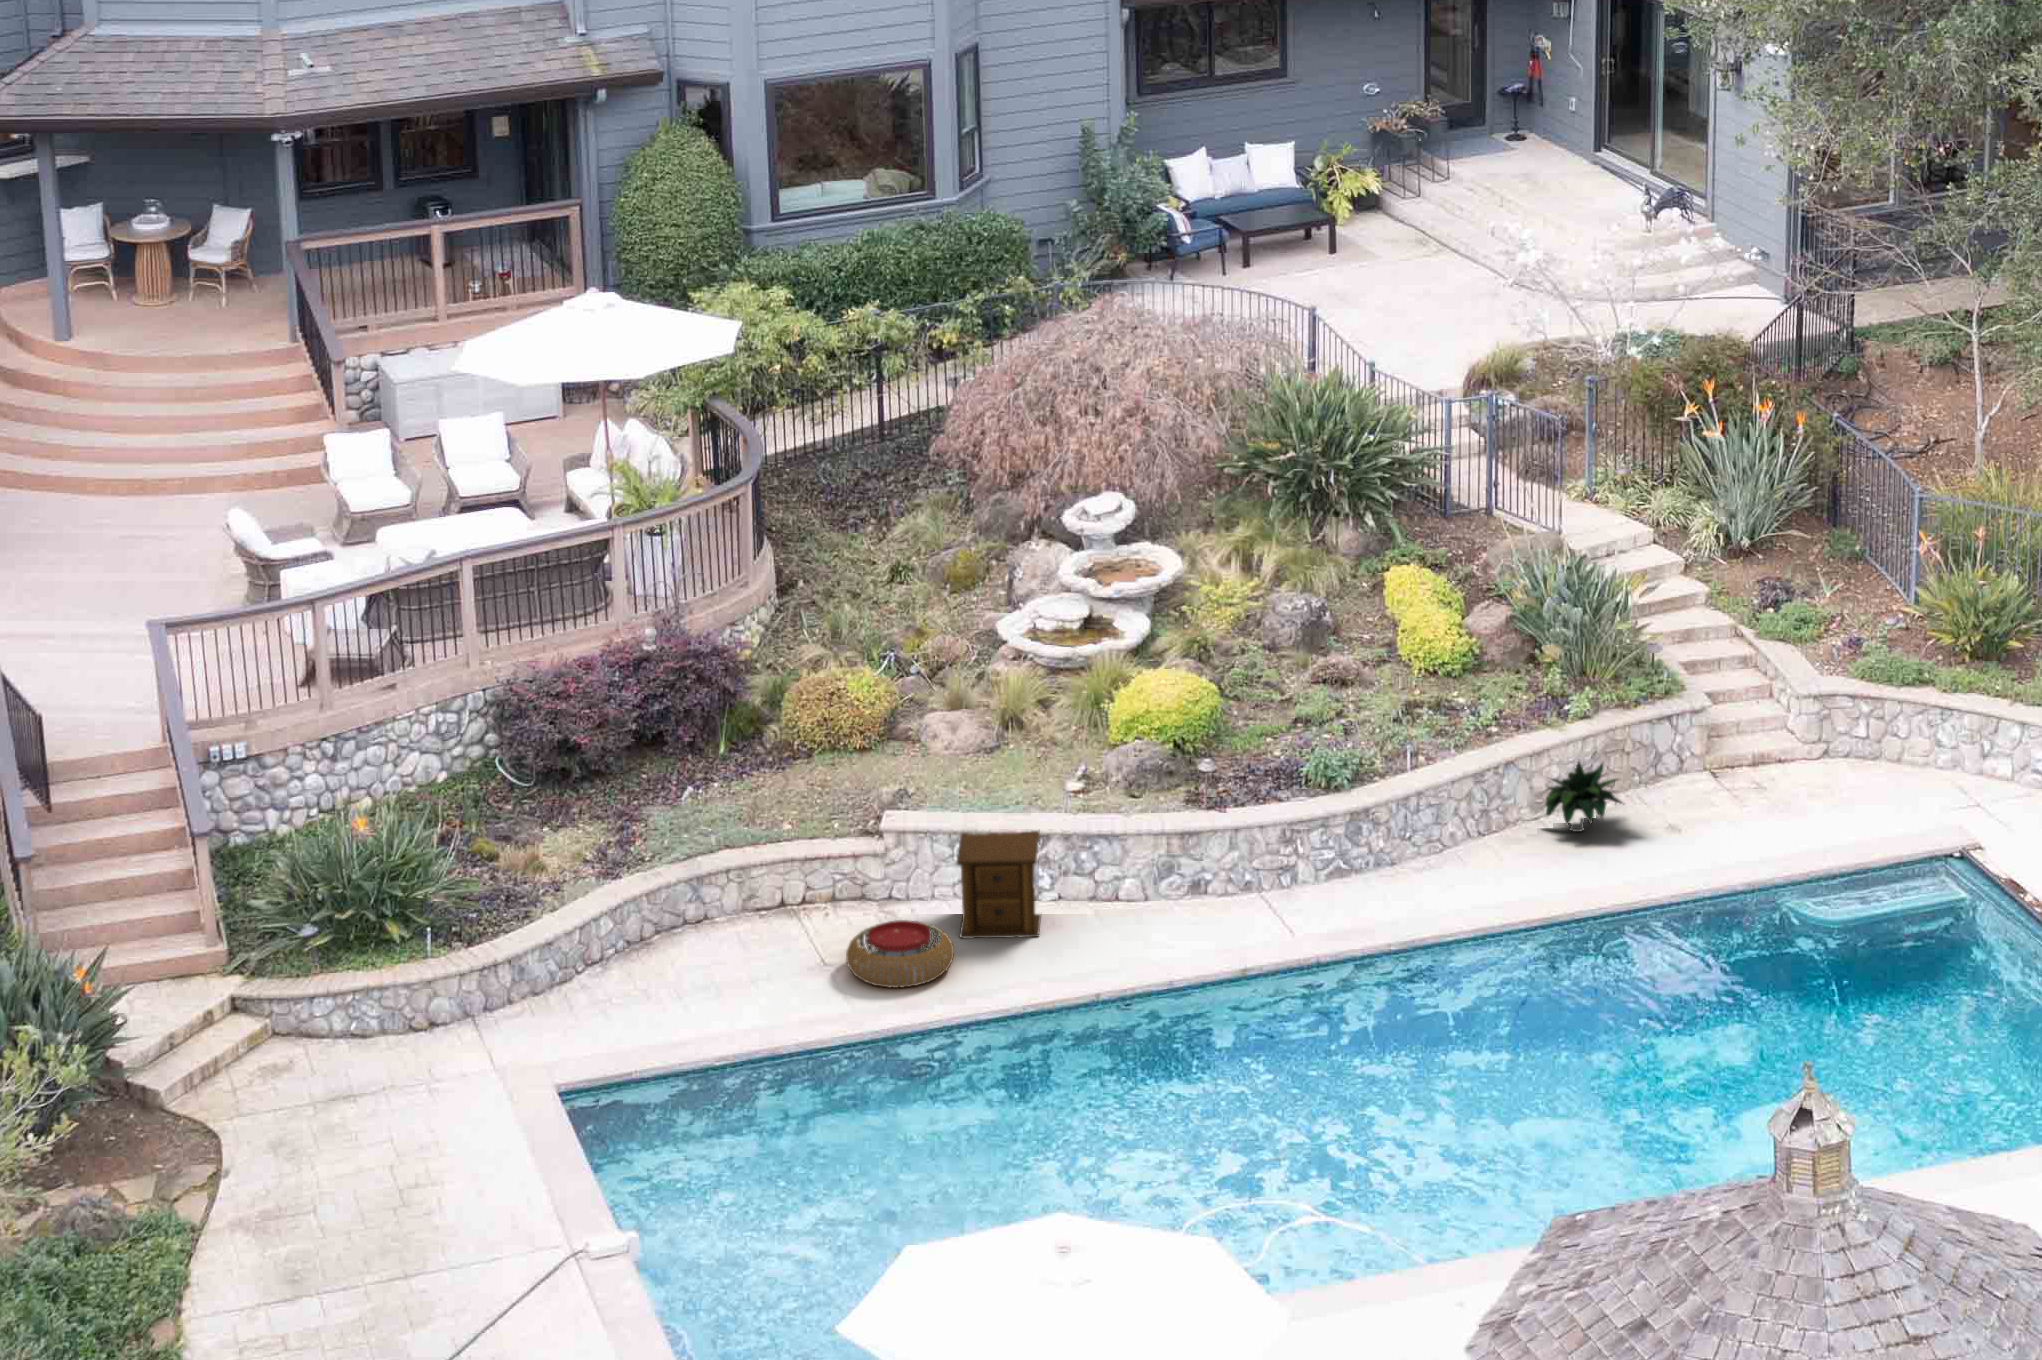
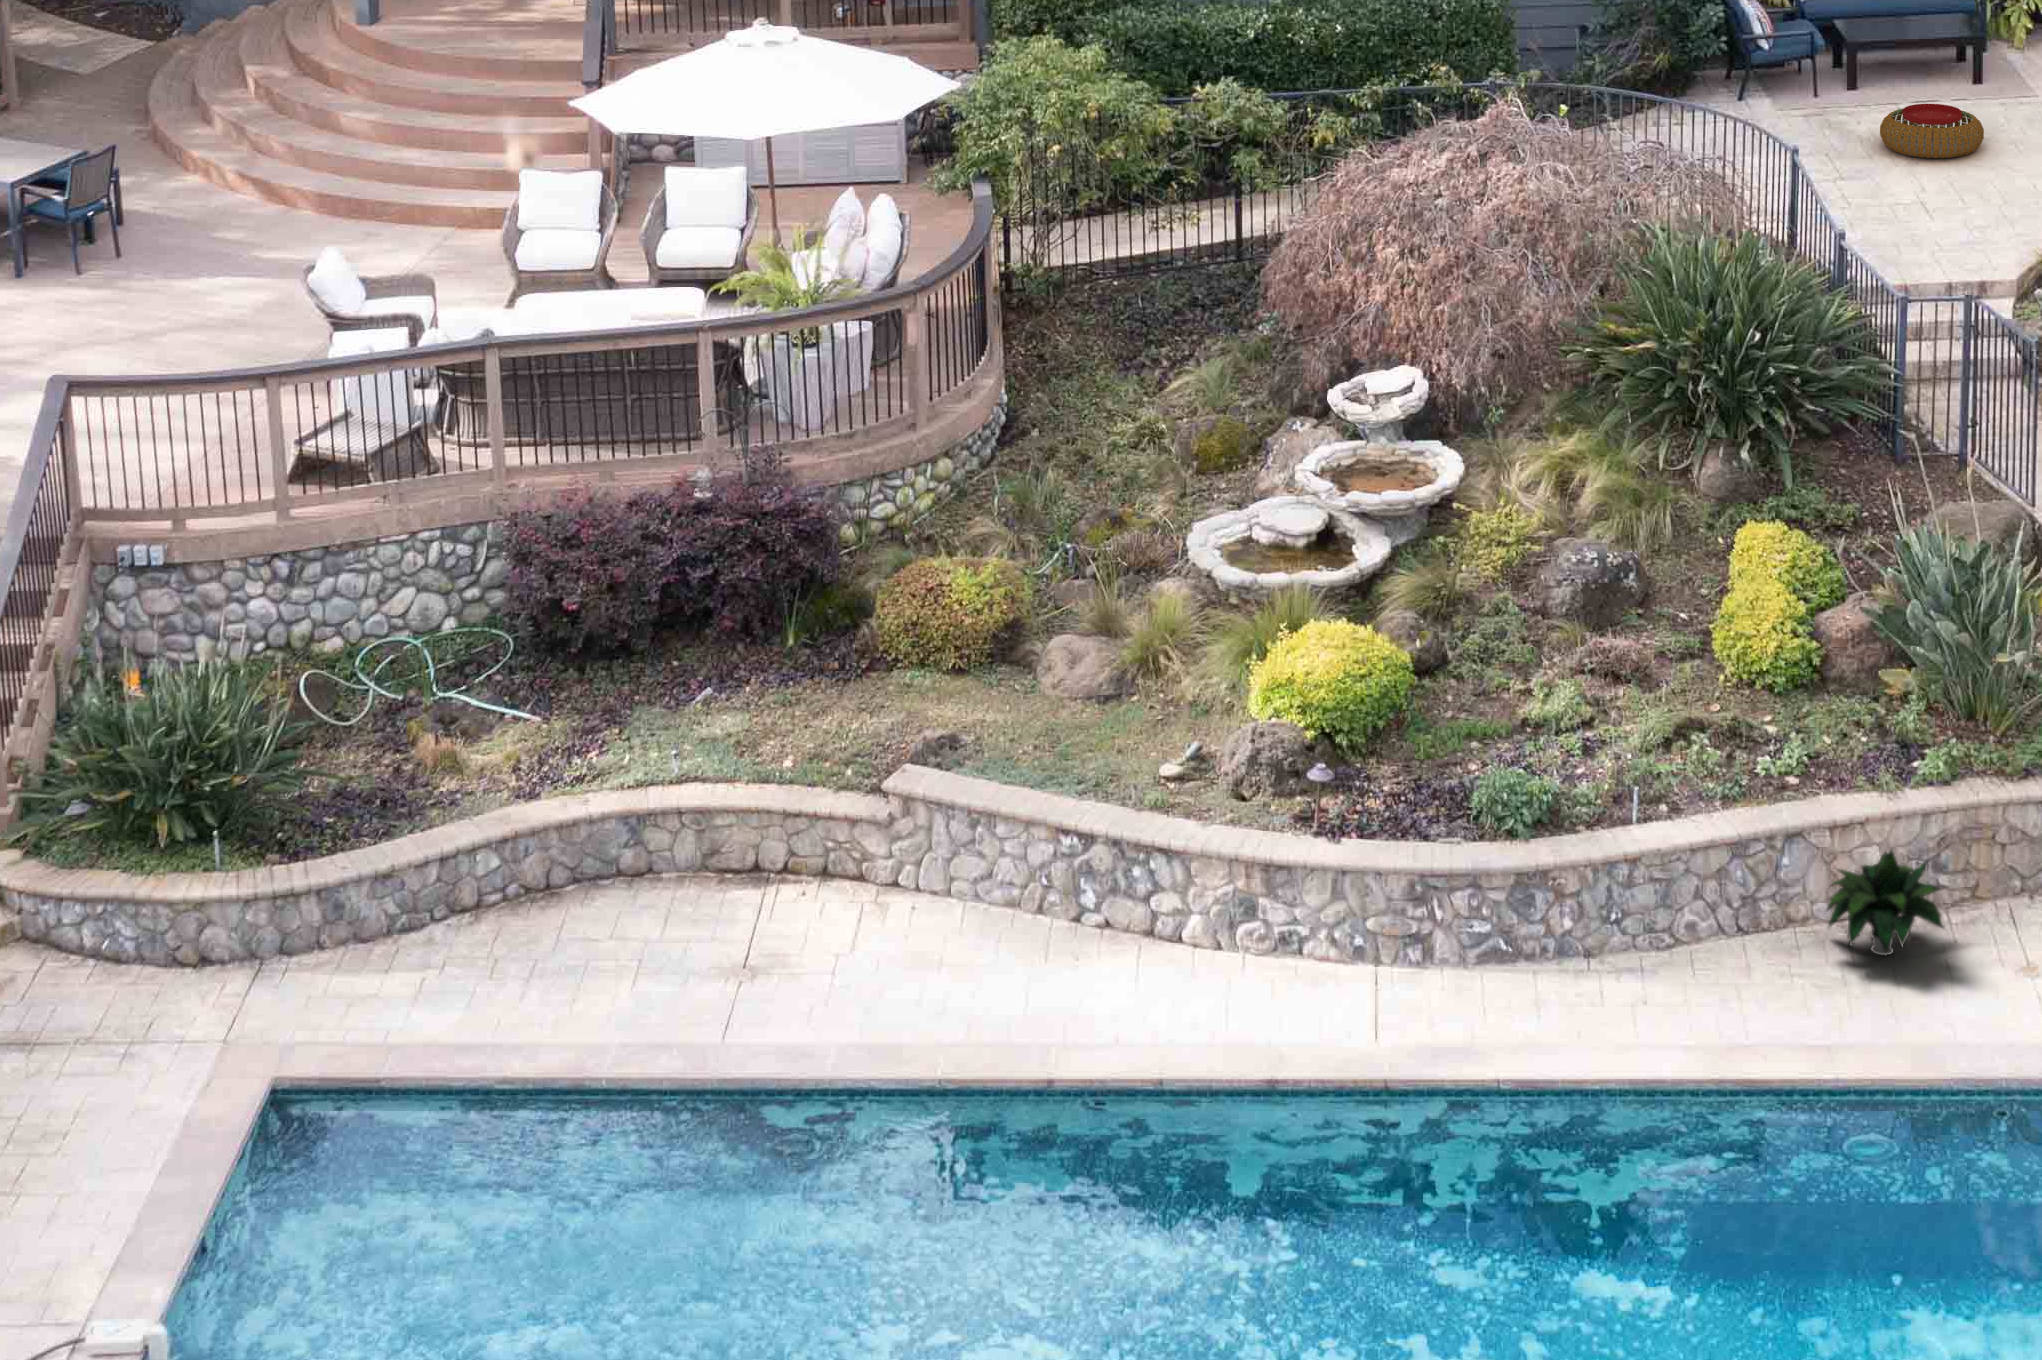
side table: present [957,831,1041,938] -> none [928,808,1076,979]
pouf: present [846,920,954,988] -> present [1880,104,1984,158]

